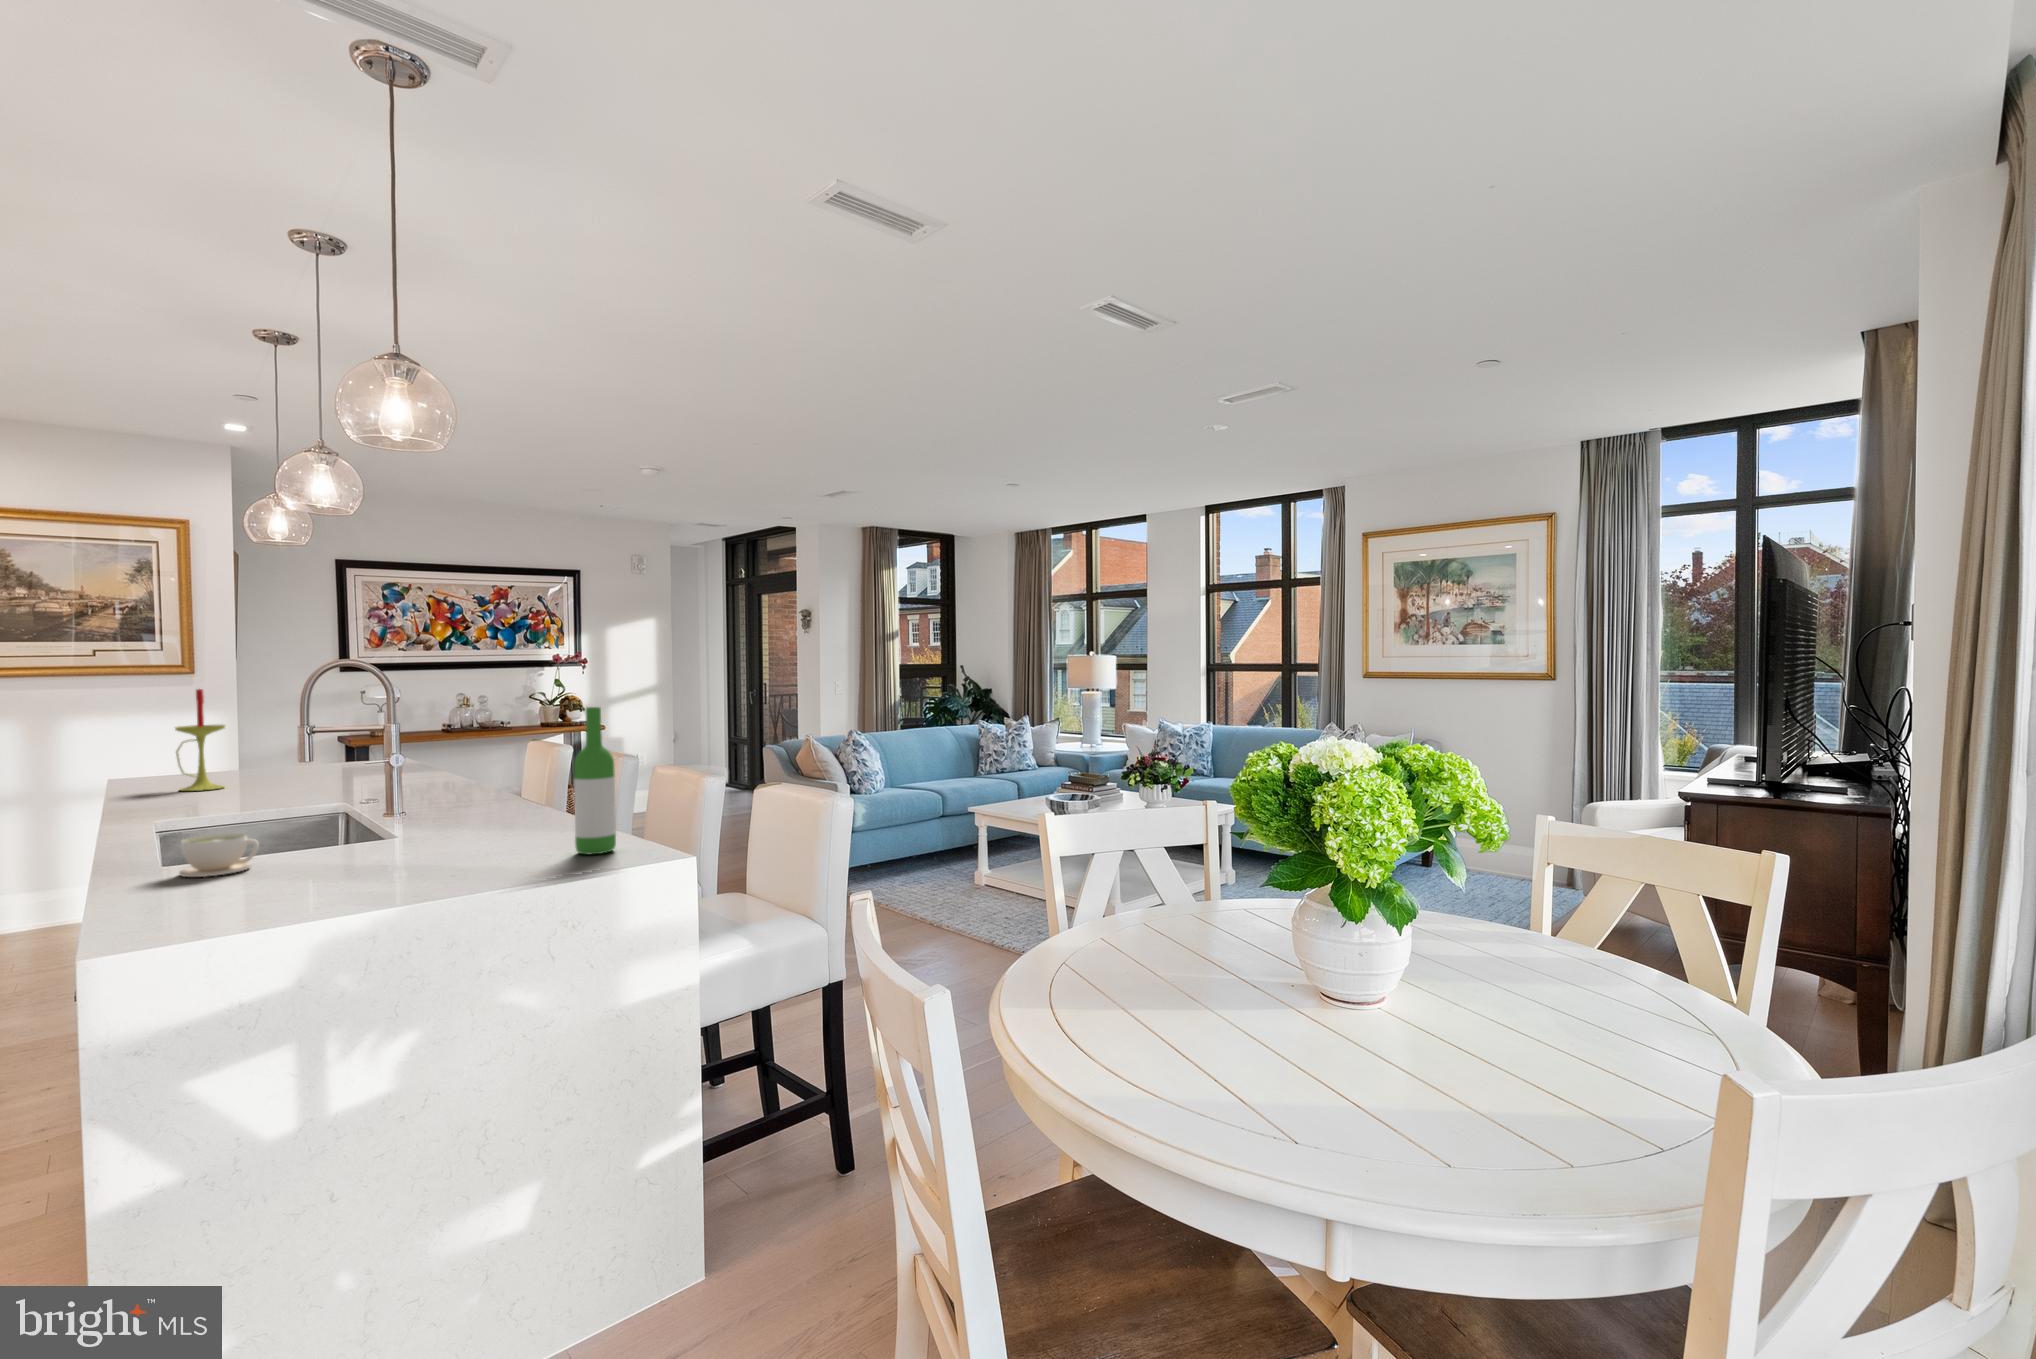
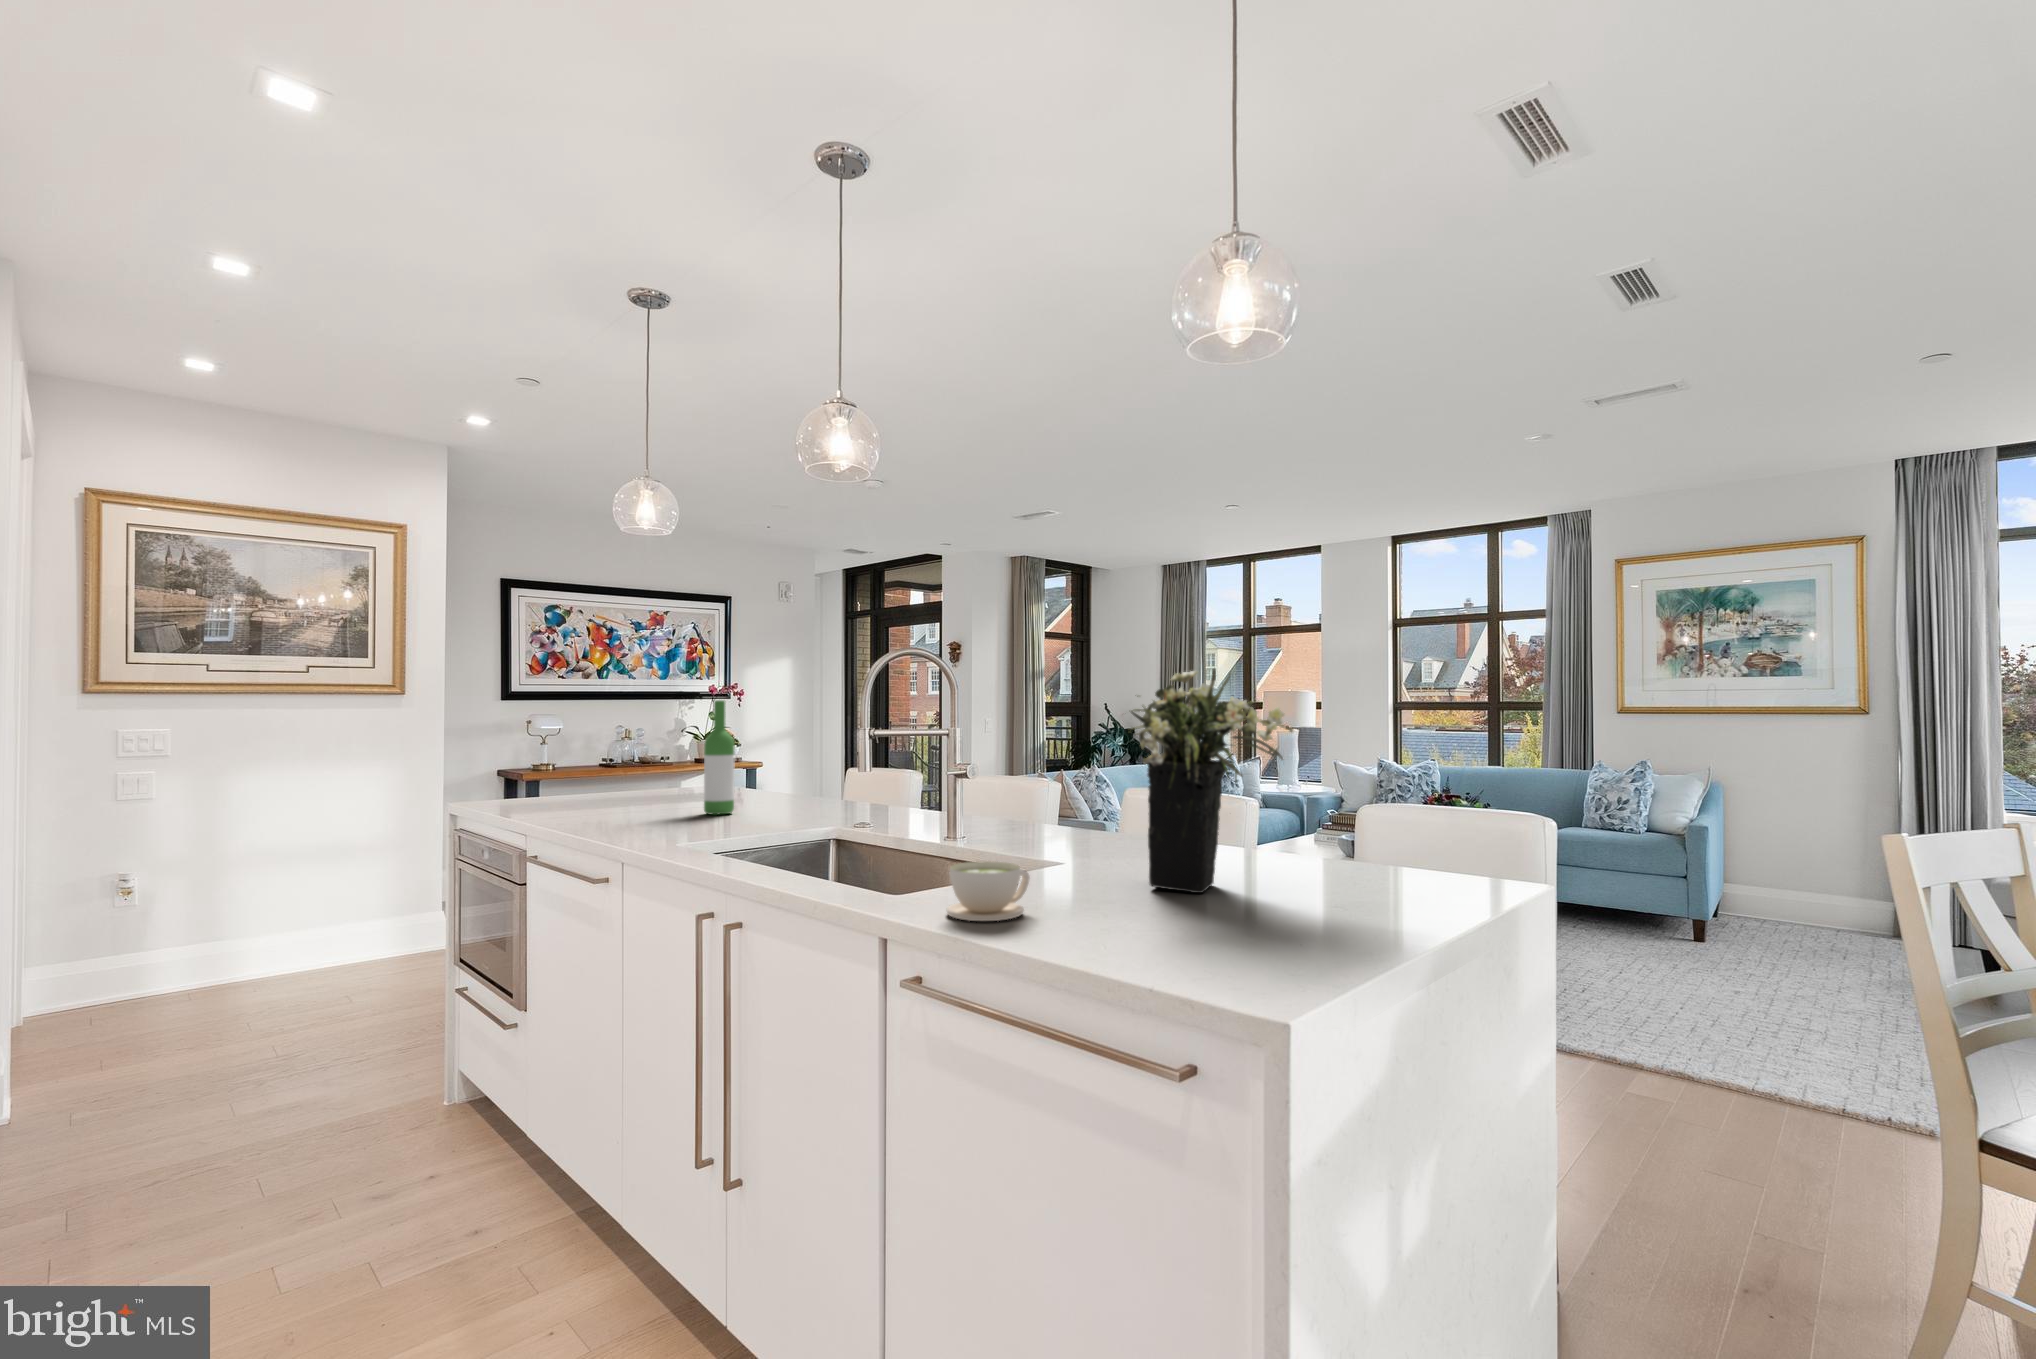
flower arrangement: none [350,683,513,855] -> present [1131,669,1293,893]
candle: present [175,689,226,791] -> none [570,692,622,818]
wine bottle: present [574,707,616,854] -> present [704,700,735,815]

